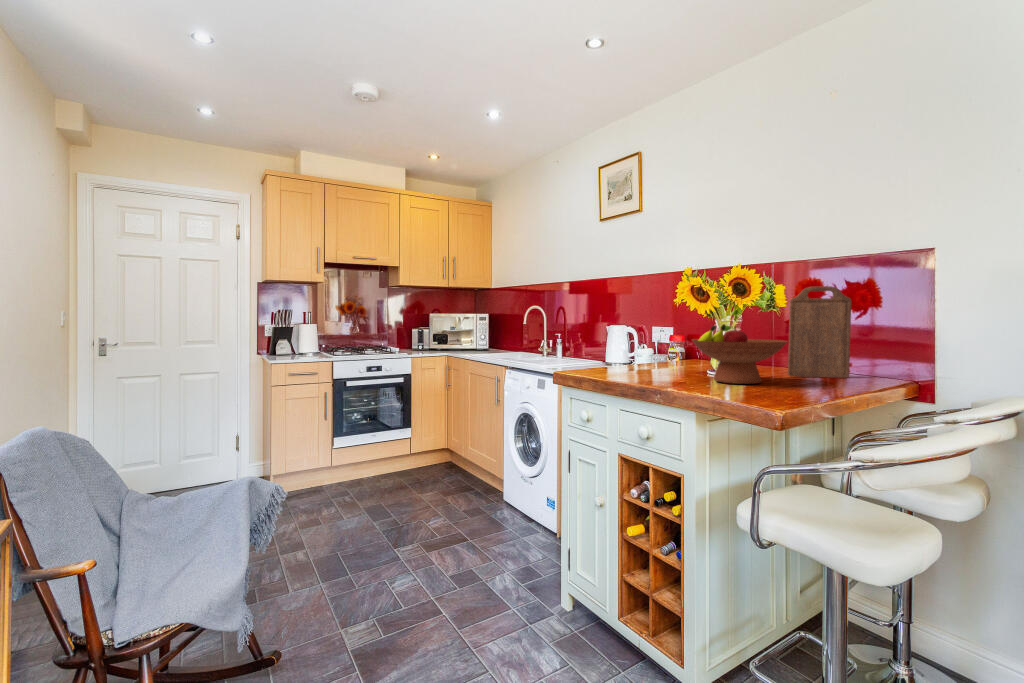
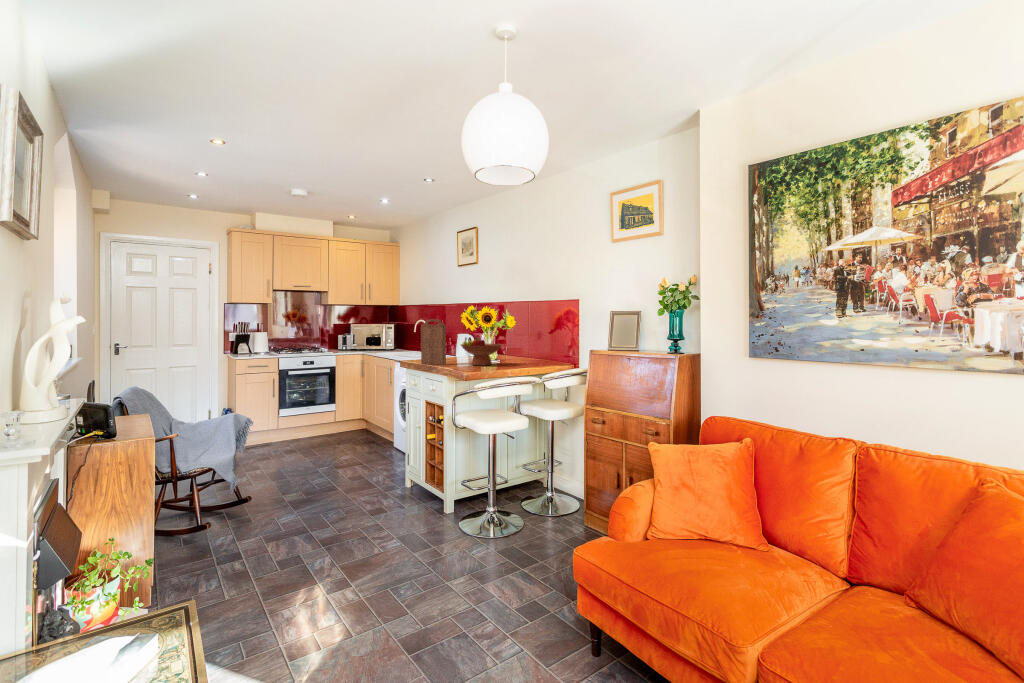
cutting board: present [788,286,851,378] -> present [421,319,446,365]

